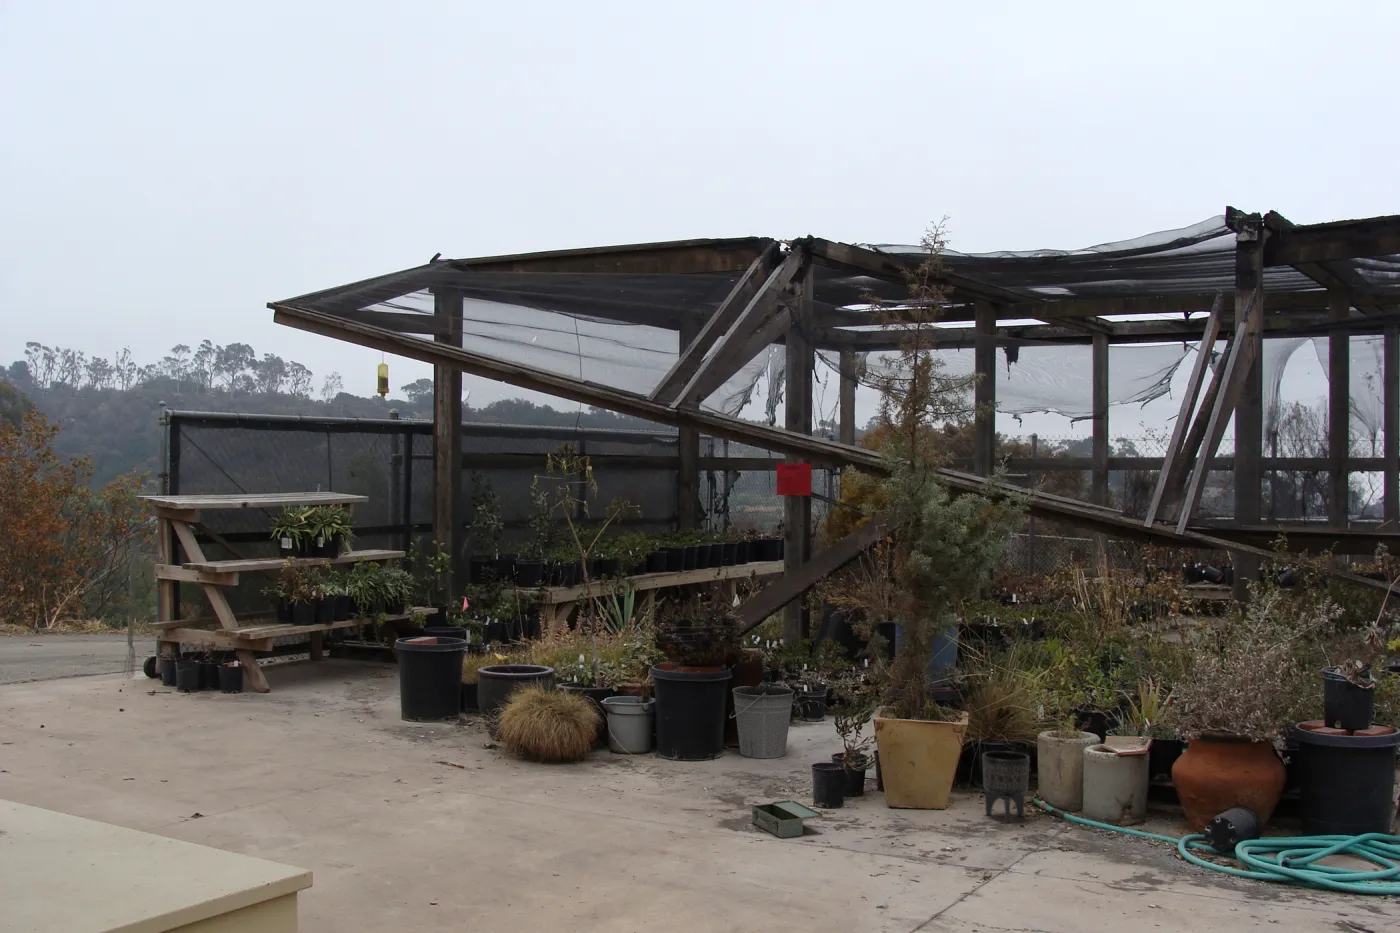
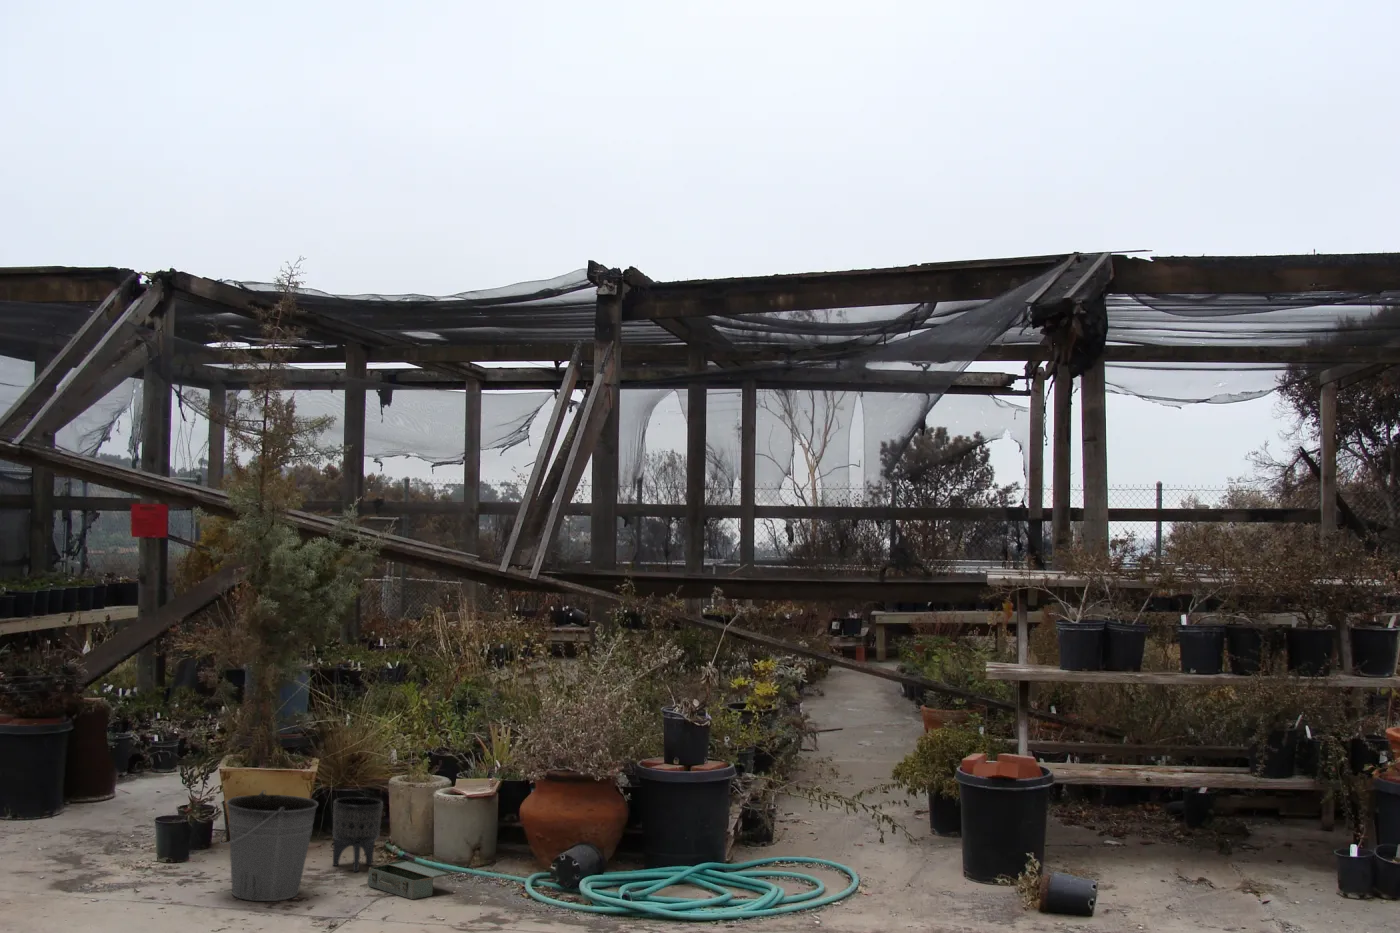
bucket: present [730,683,794,758] -> present [220,790,318,901]
toolbox: present [752,800,823,838] -> present [368,860,452,899]

